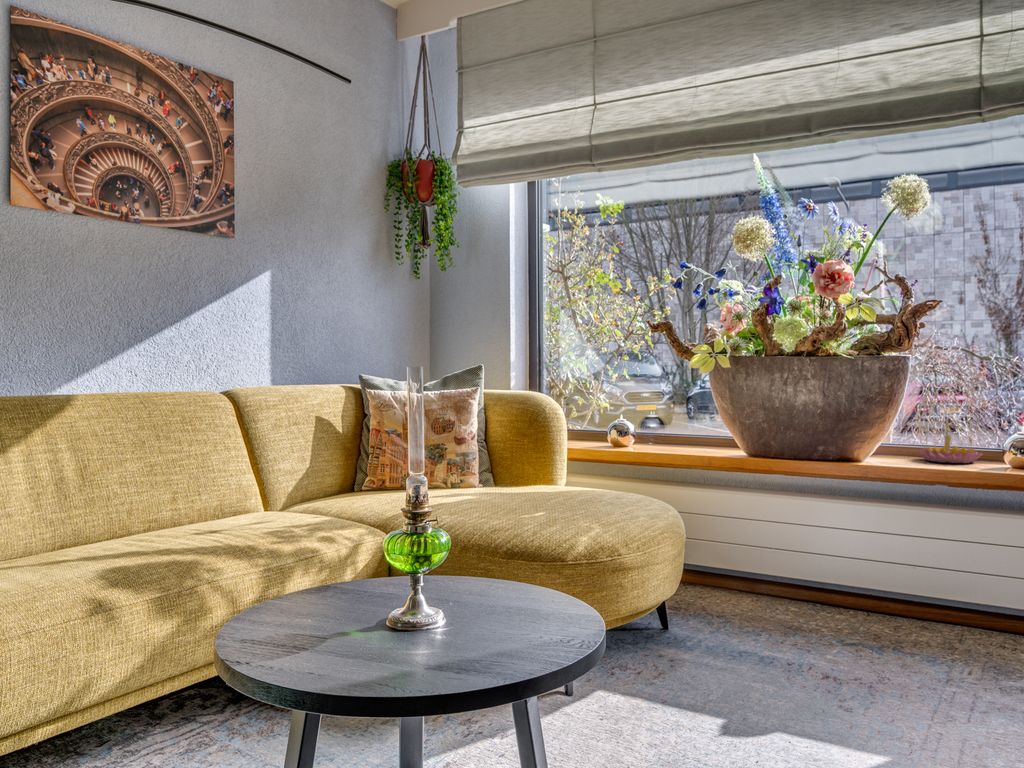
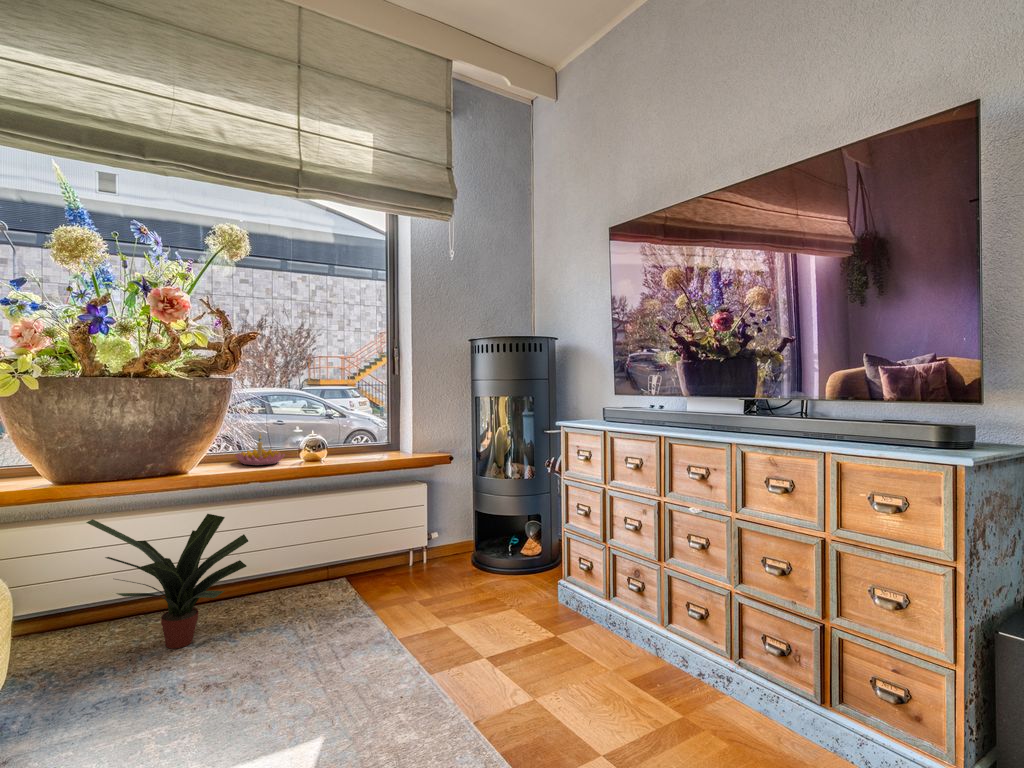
potted plant: none [761,490,918,637] -> present [86,514,248,649]

